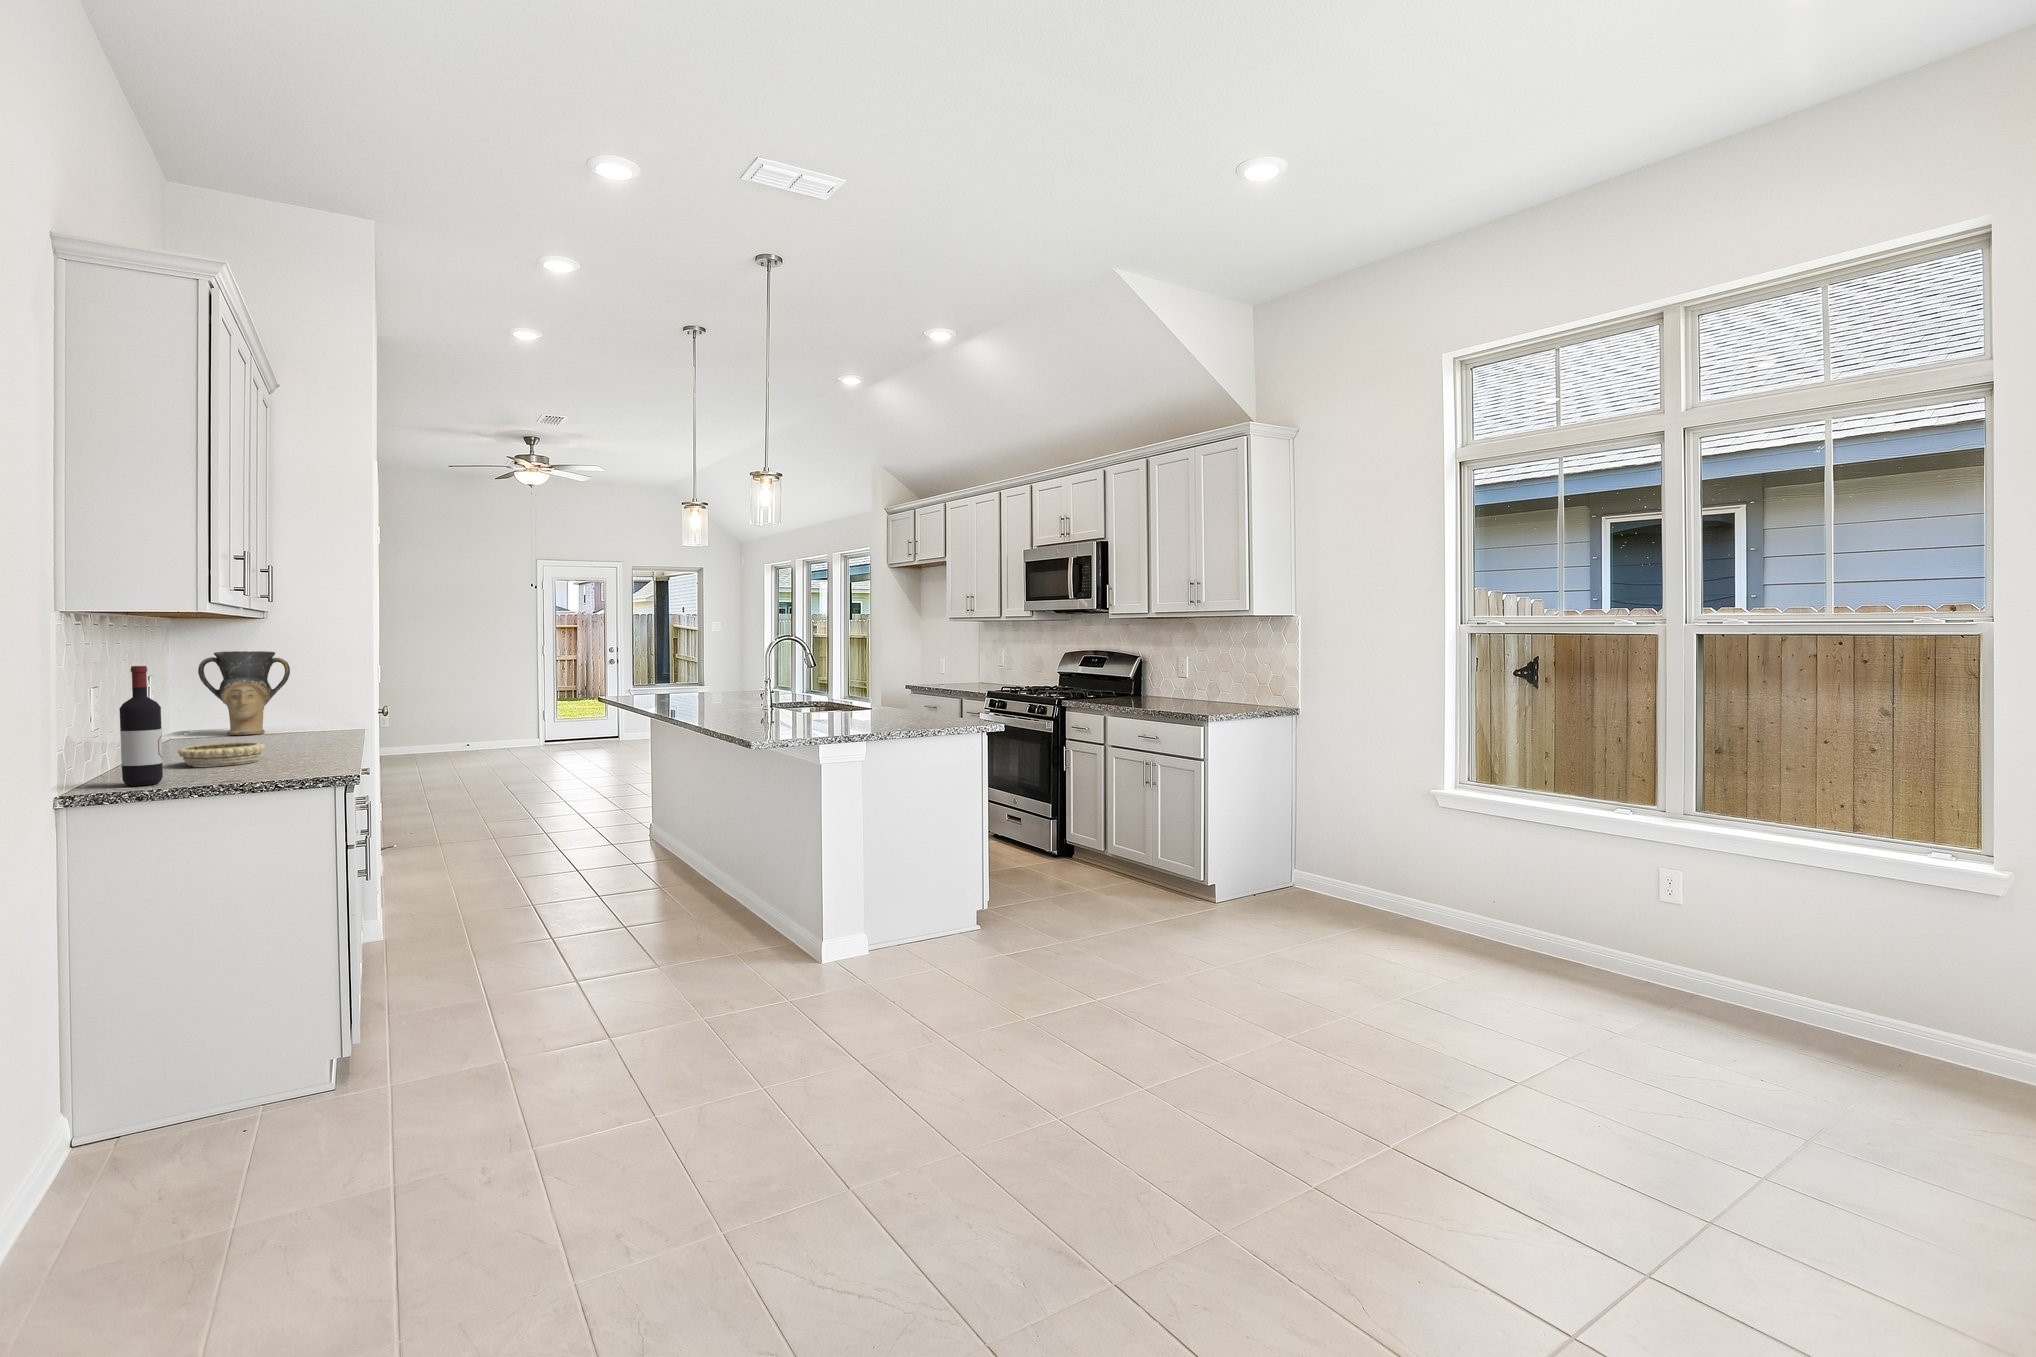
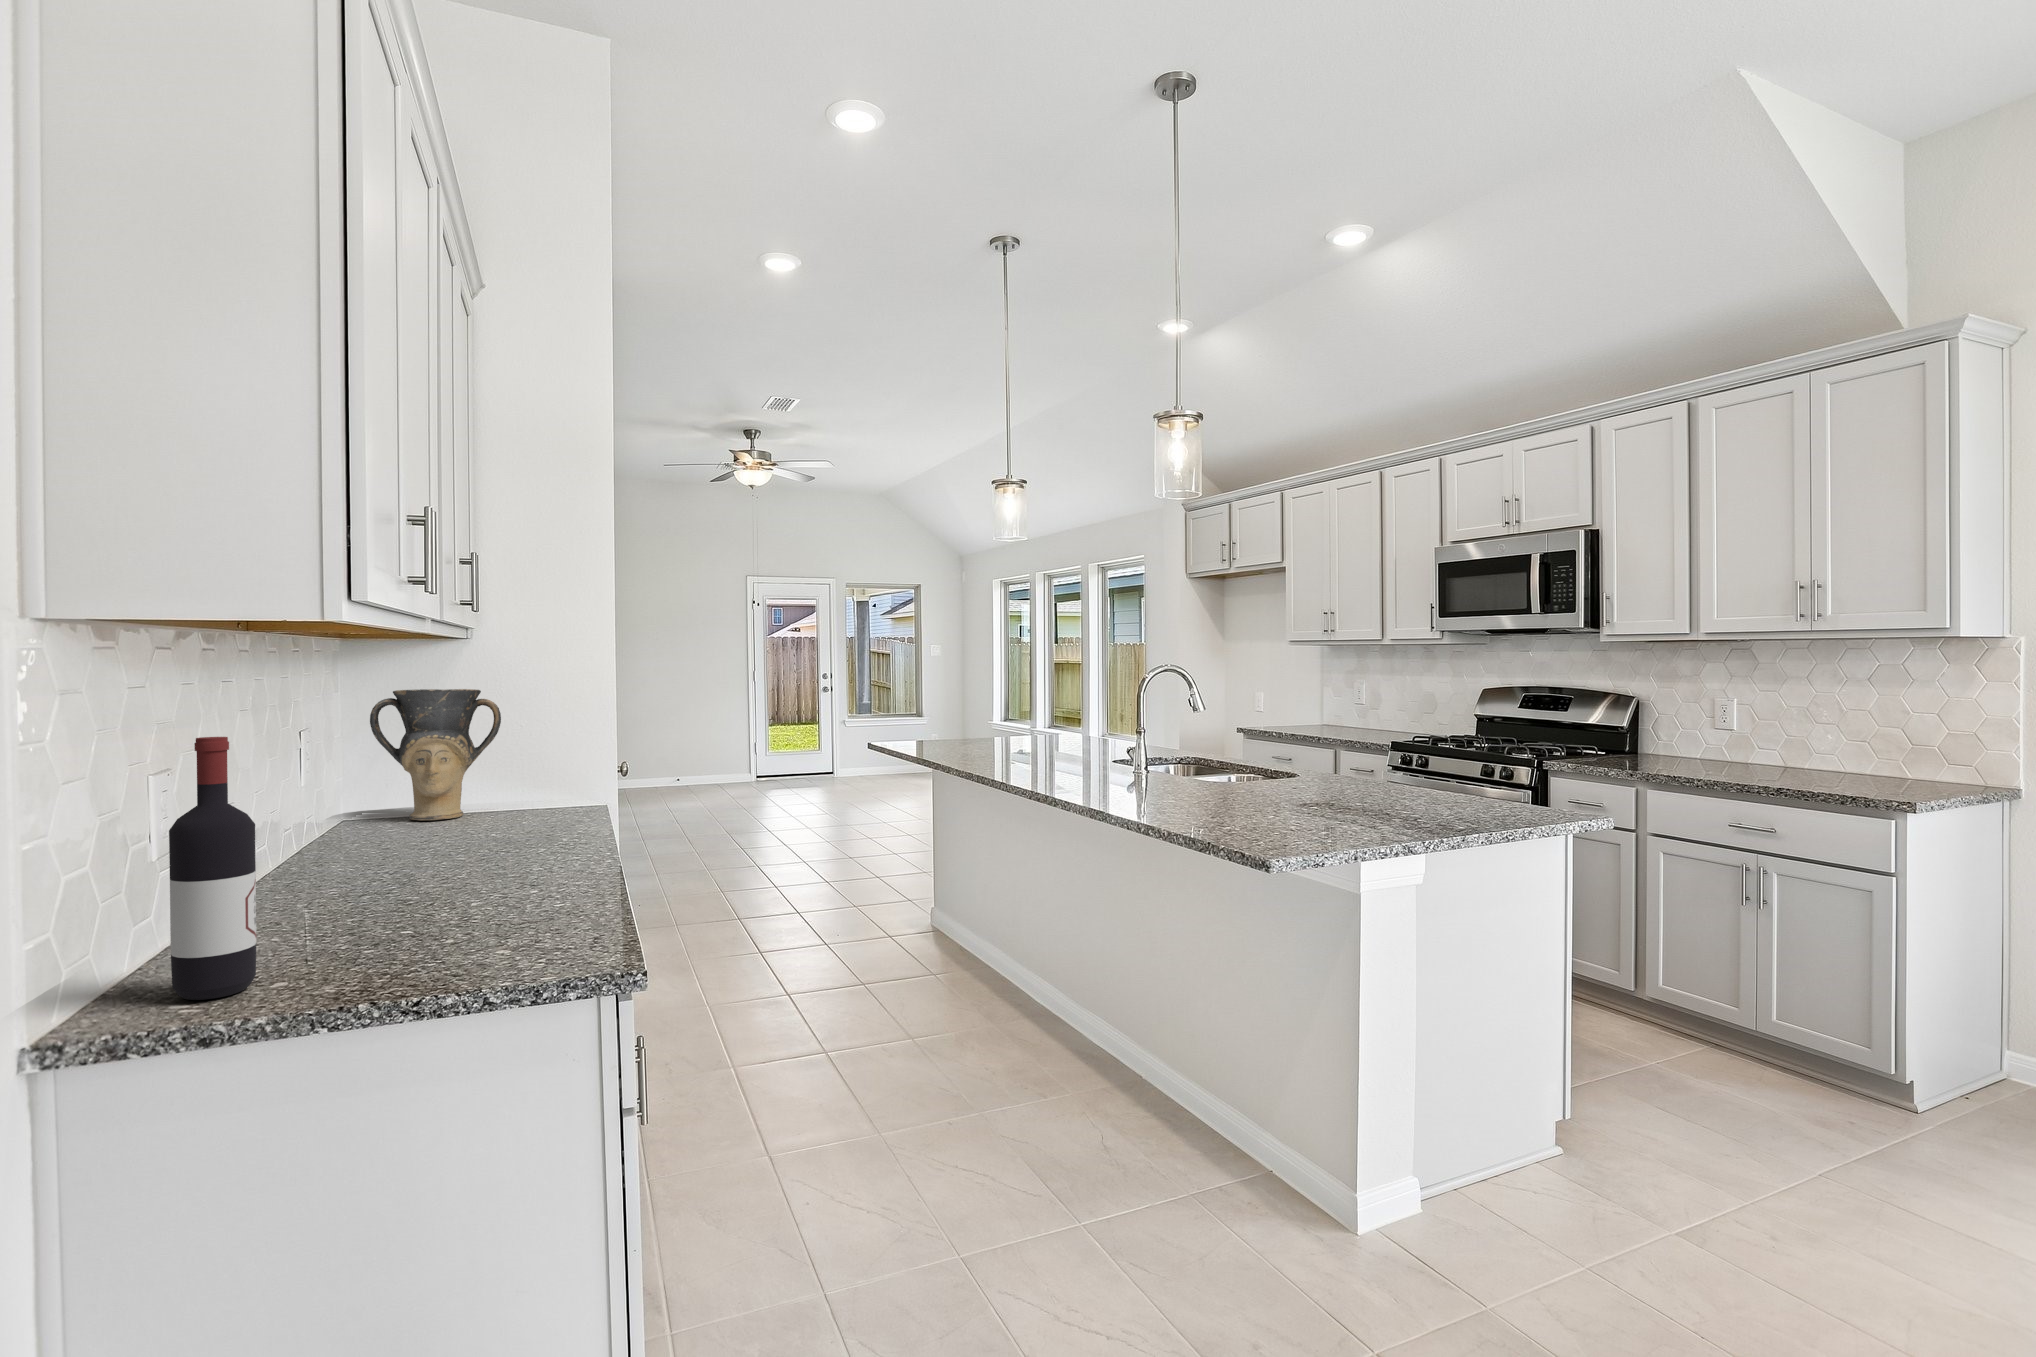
decorative bowl: present [178,743,265,766] -> none [308,864,461,920]

